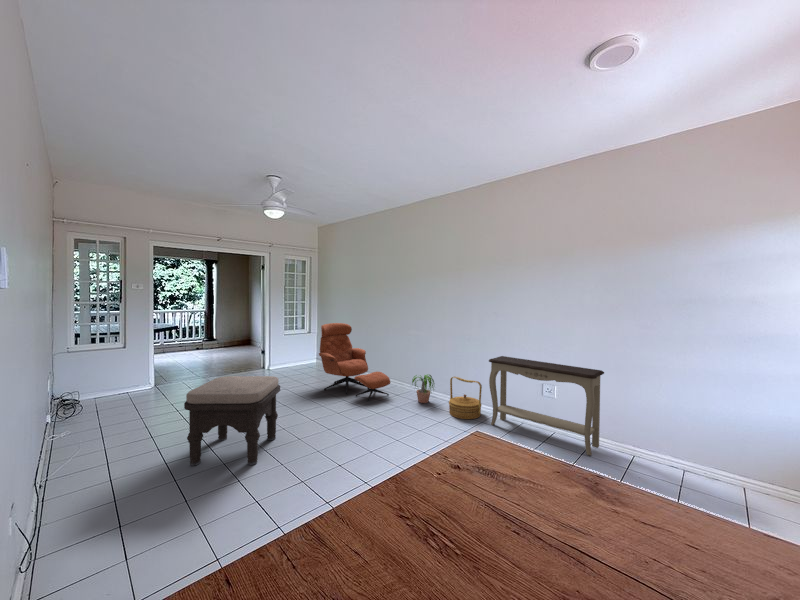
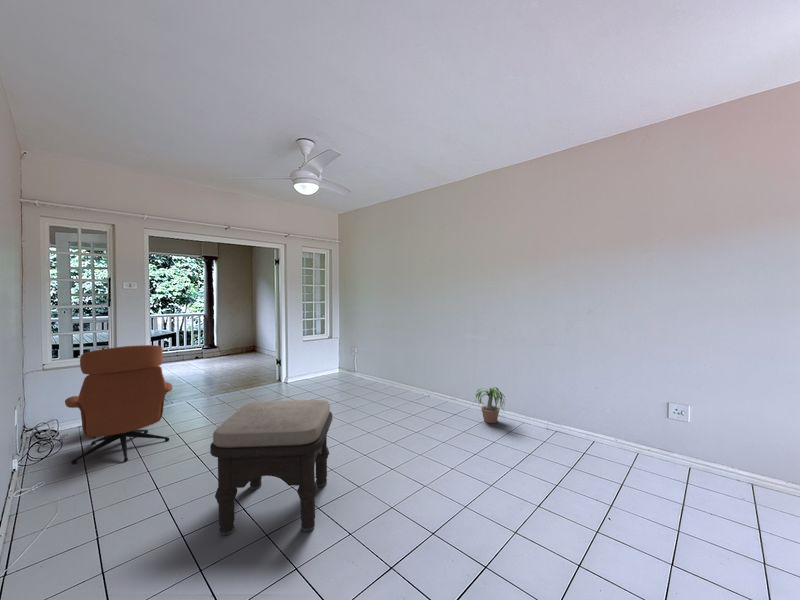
lounge chair: present [319,323,391,401] -> present [65,345,172,464]
console table: present [489,356,604,456] -> none [590,364,769,500]
woven basket: present [449,377,482,419] -> none [529,390,576,446]

